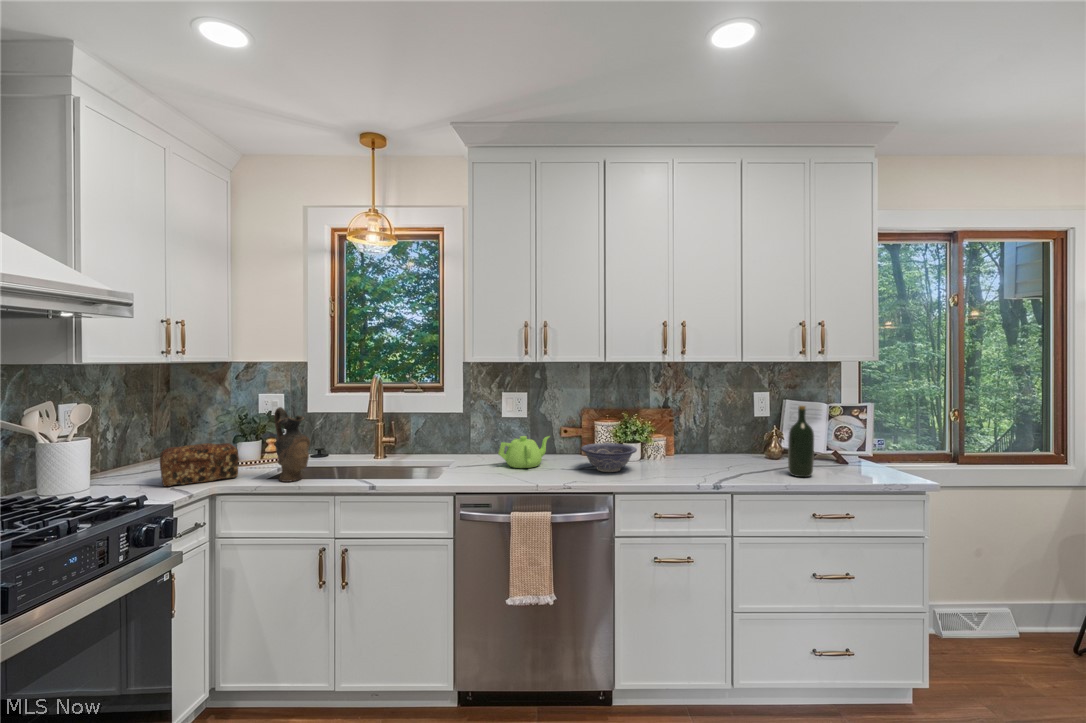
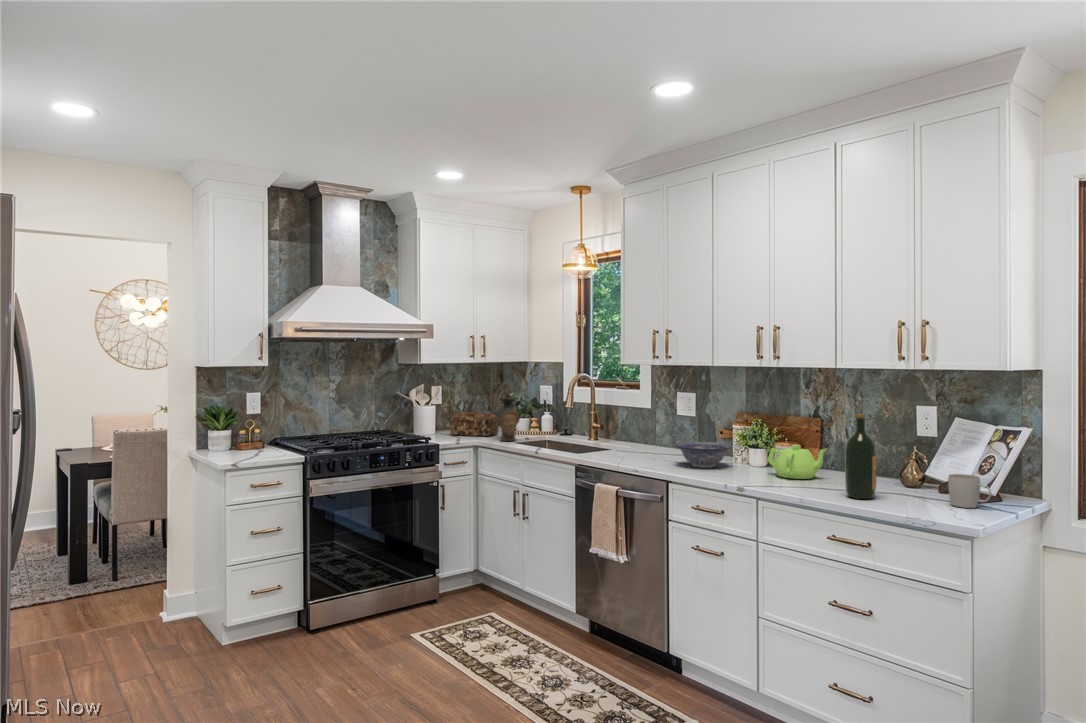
teapot: present [498,436,549,468] -> present [767,445,827,479]
mug: none [840,444,871,469] -> present [948,474,991,508]

